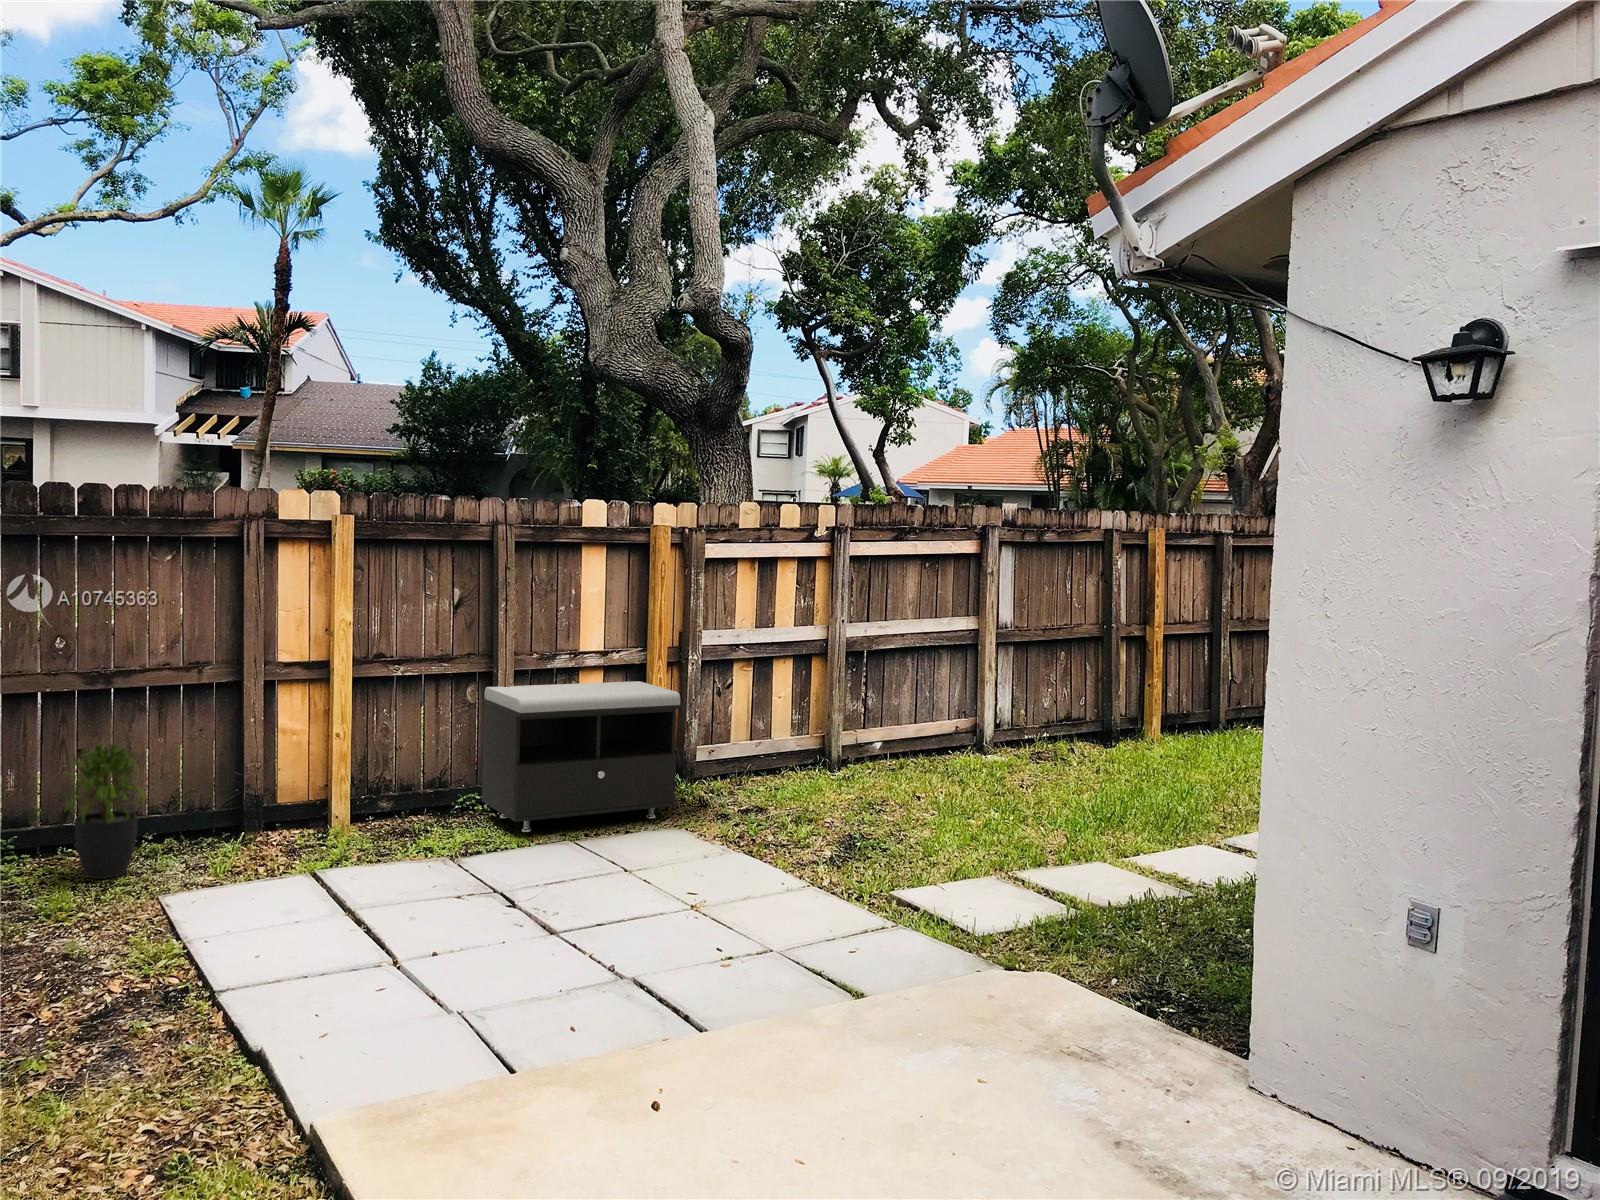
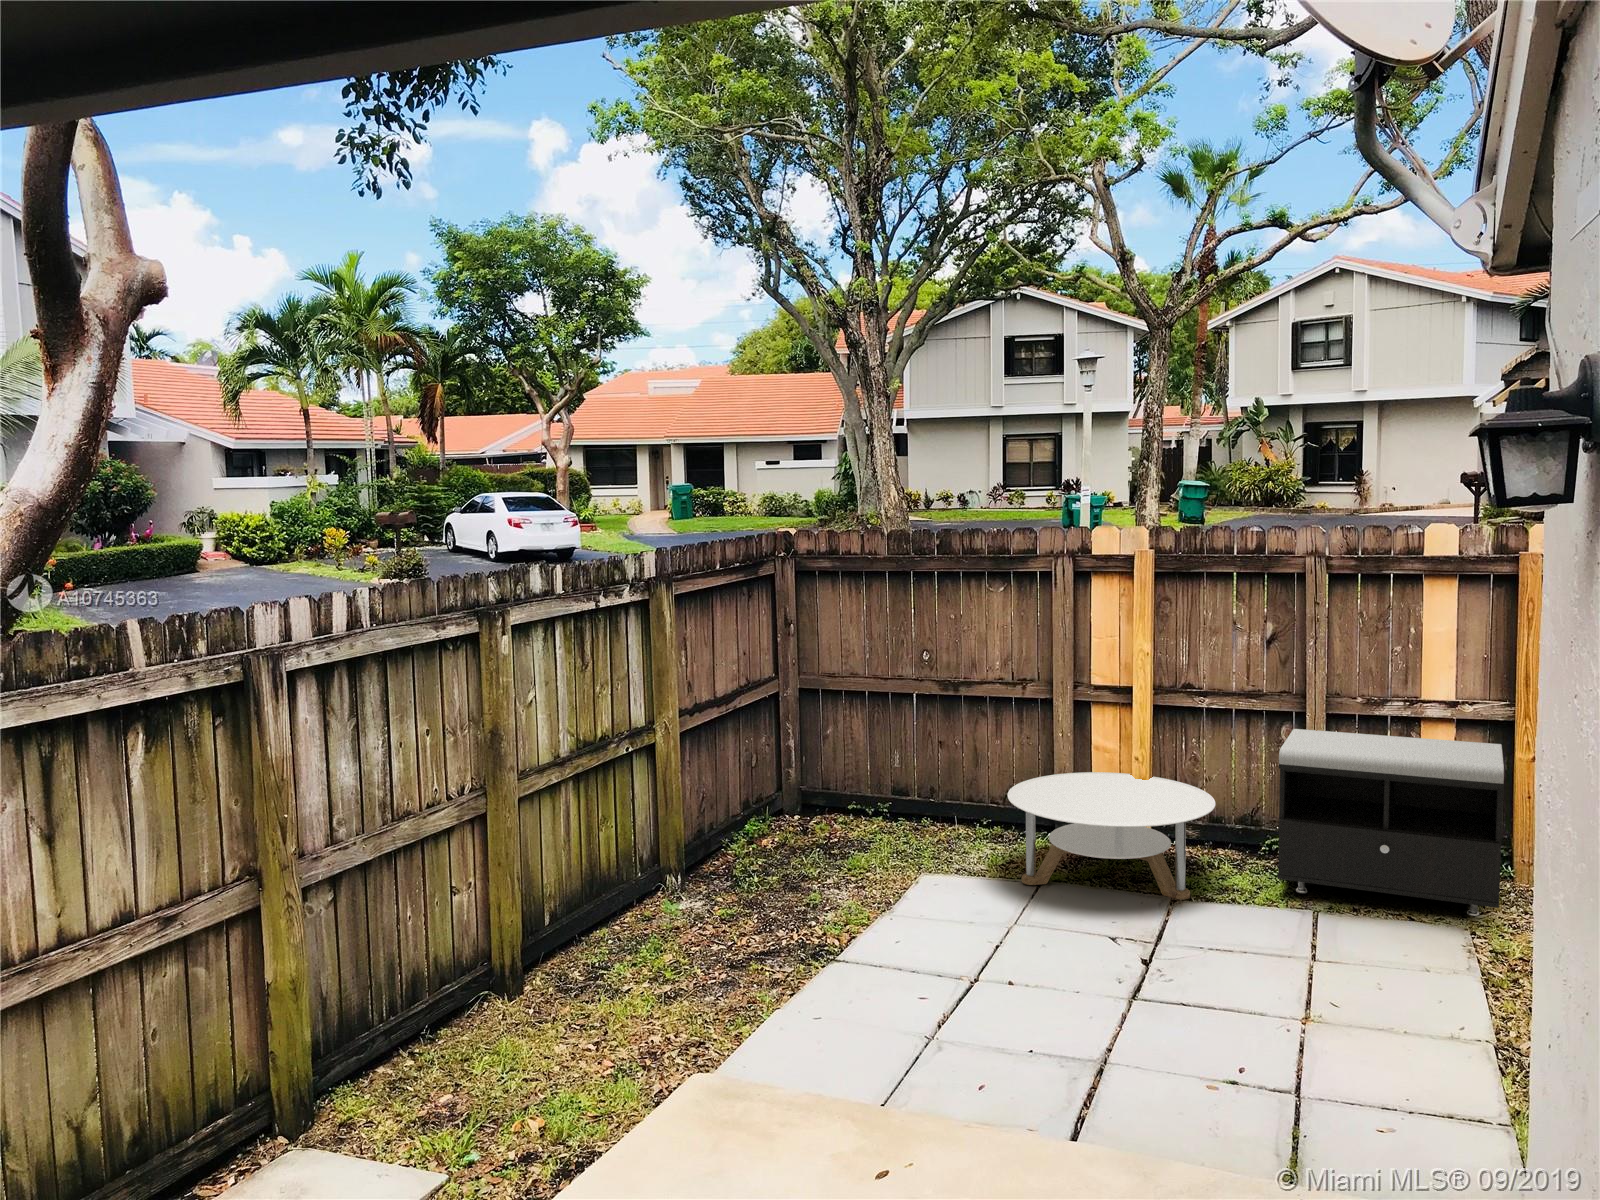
potted plant: present [62,742,144,879] -> none [913,735,975,844]
round table: none [235,754,464,885] -> present [1008,772,1215,899]

